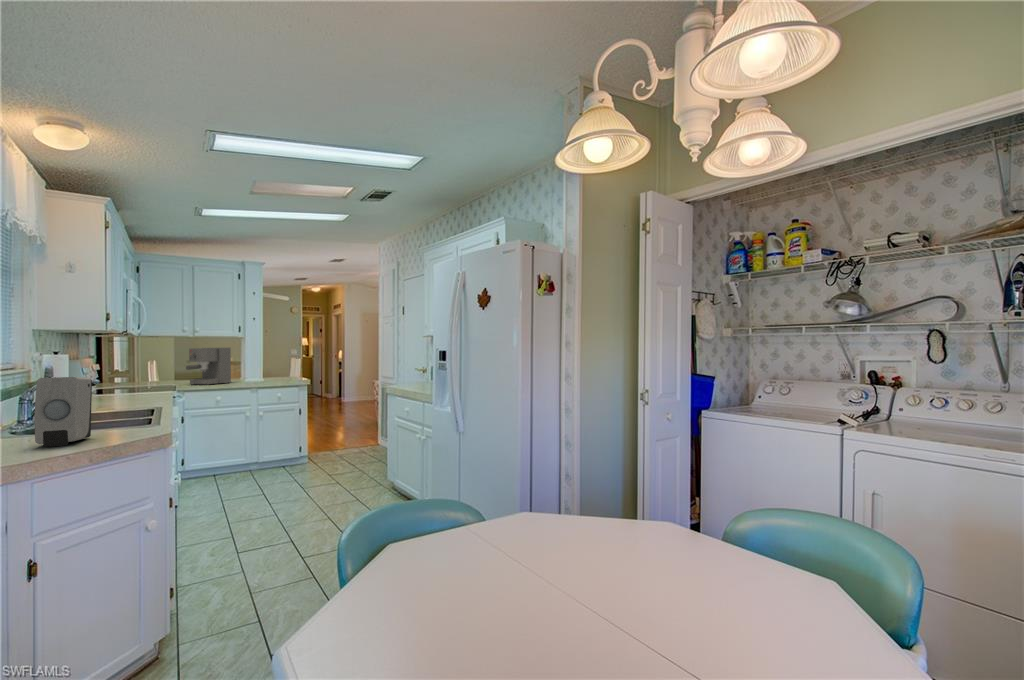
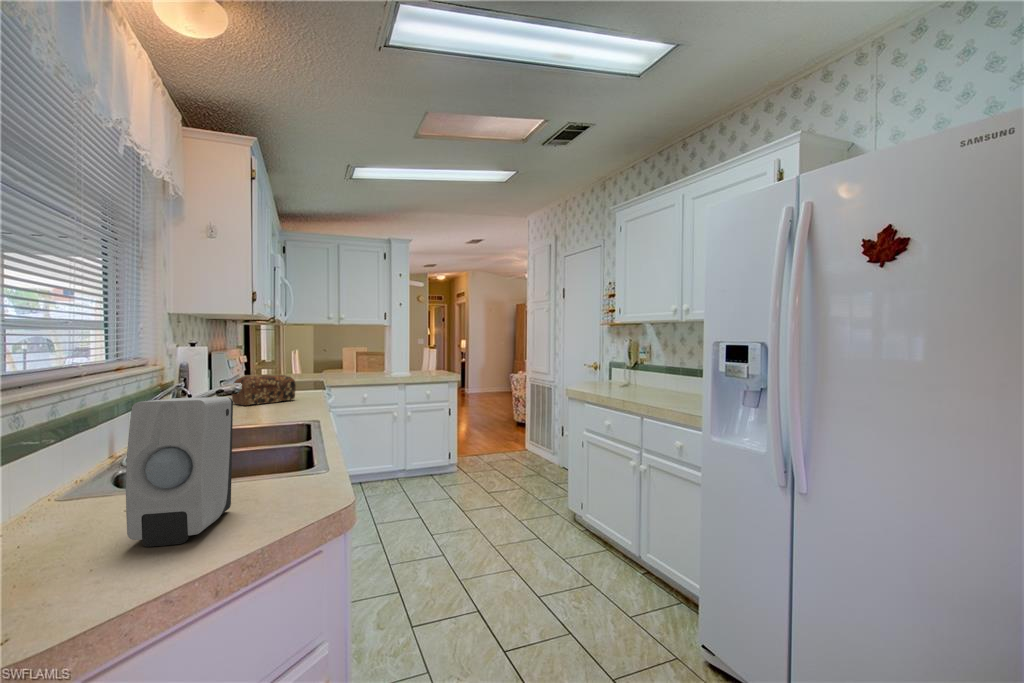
coffee maker: present [186,348,231,385] -> none [334,337,380,381]
bread loaf: none [86,378,144,402] -> present [232,375,296,406]

